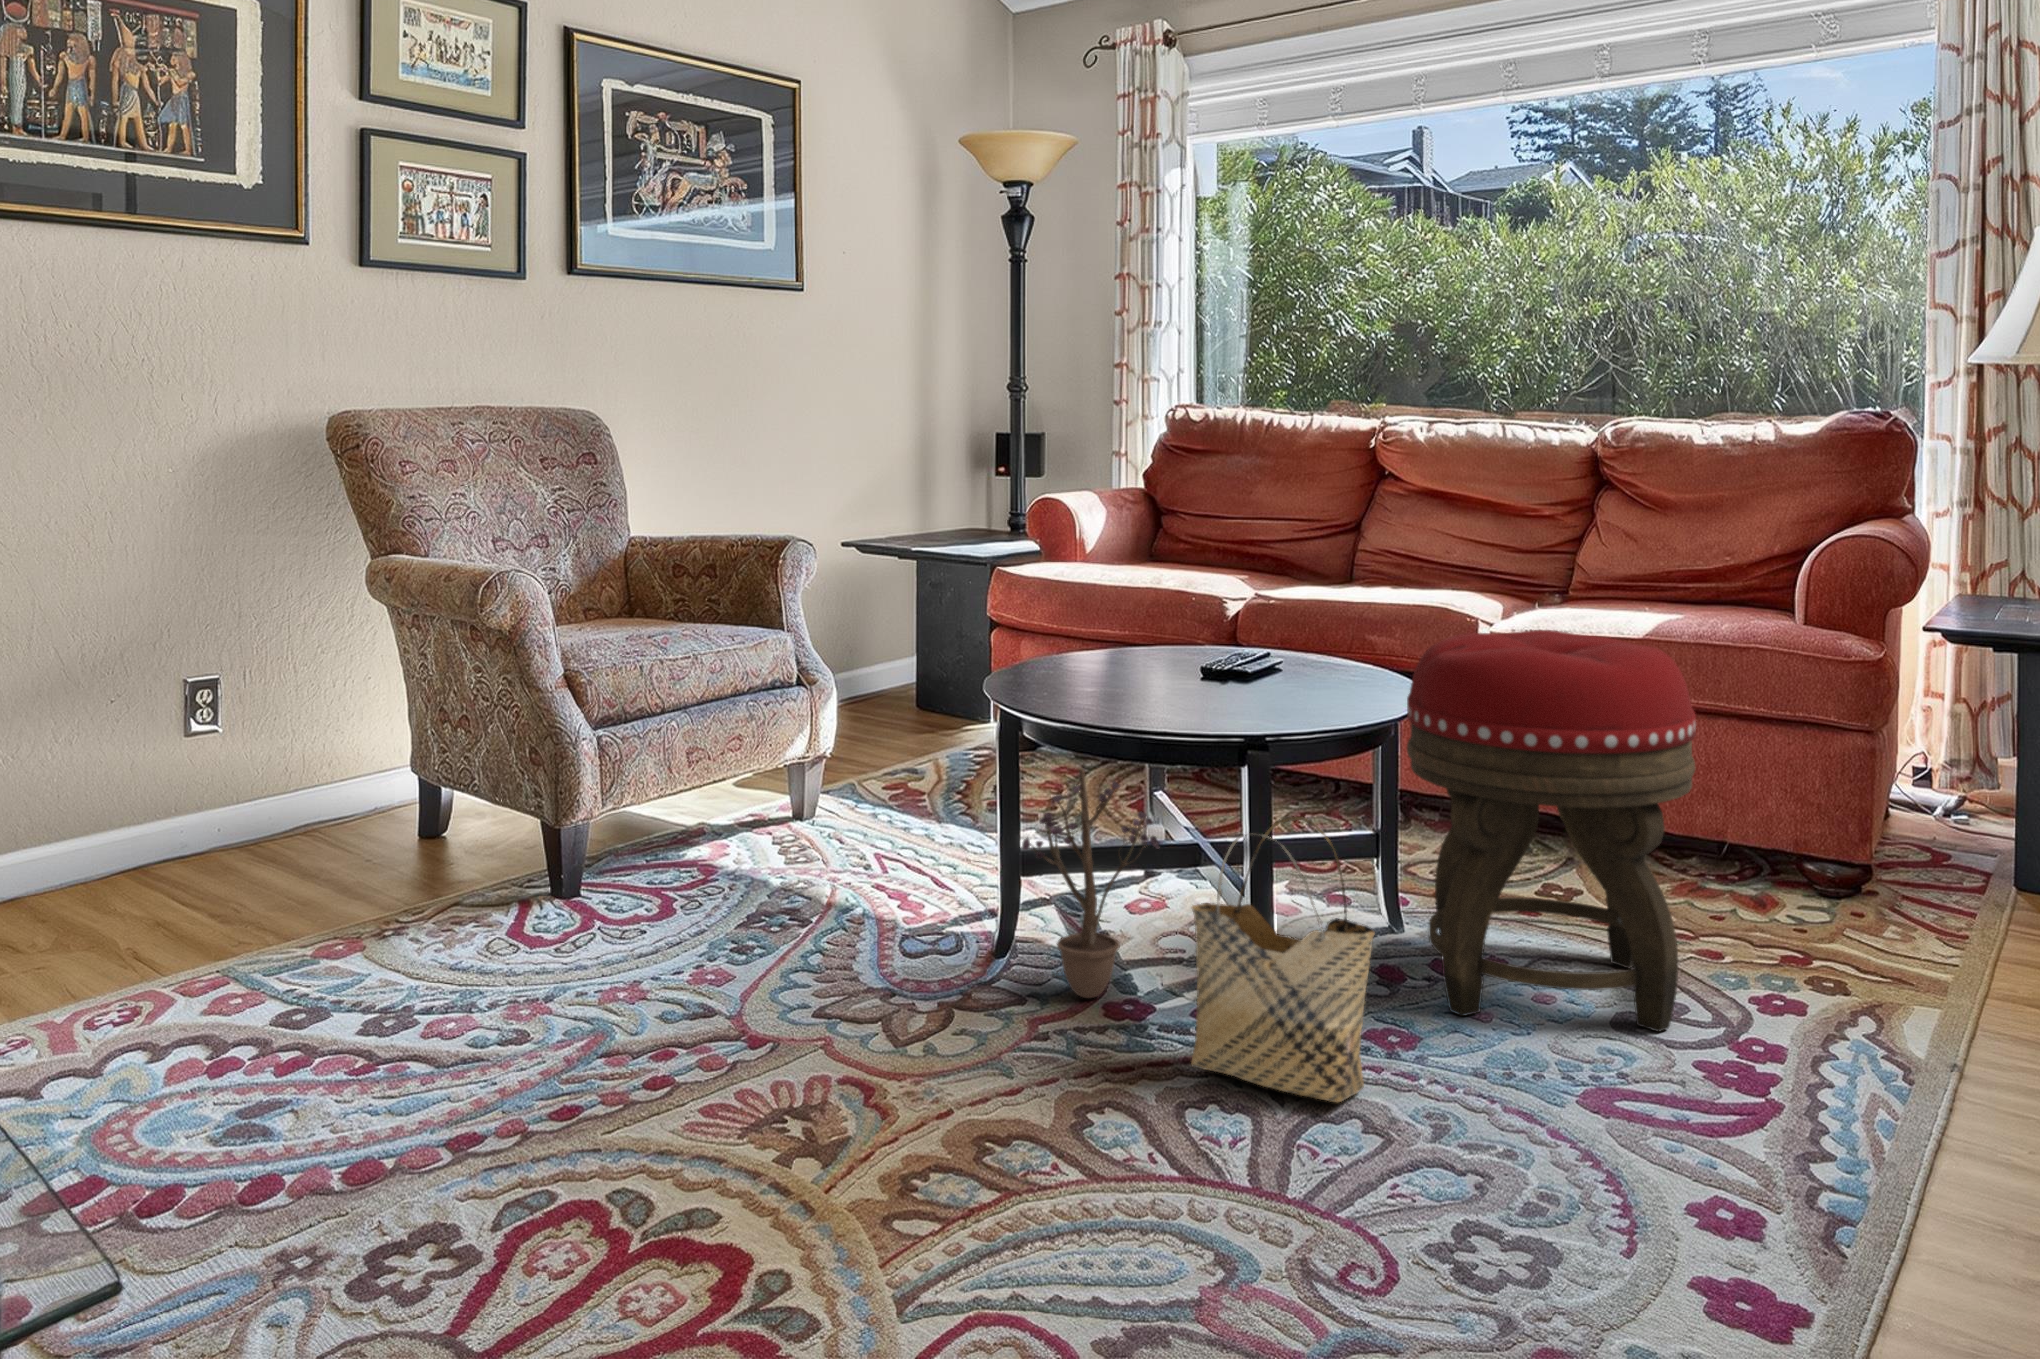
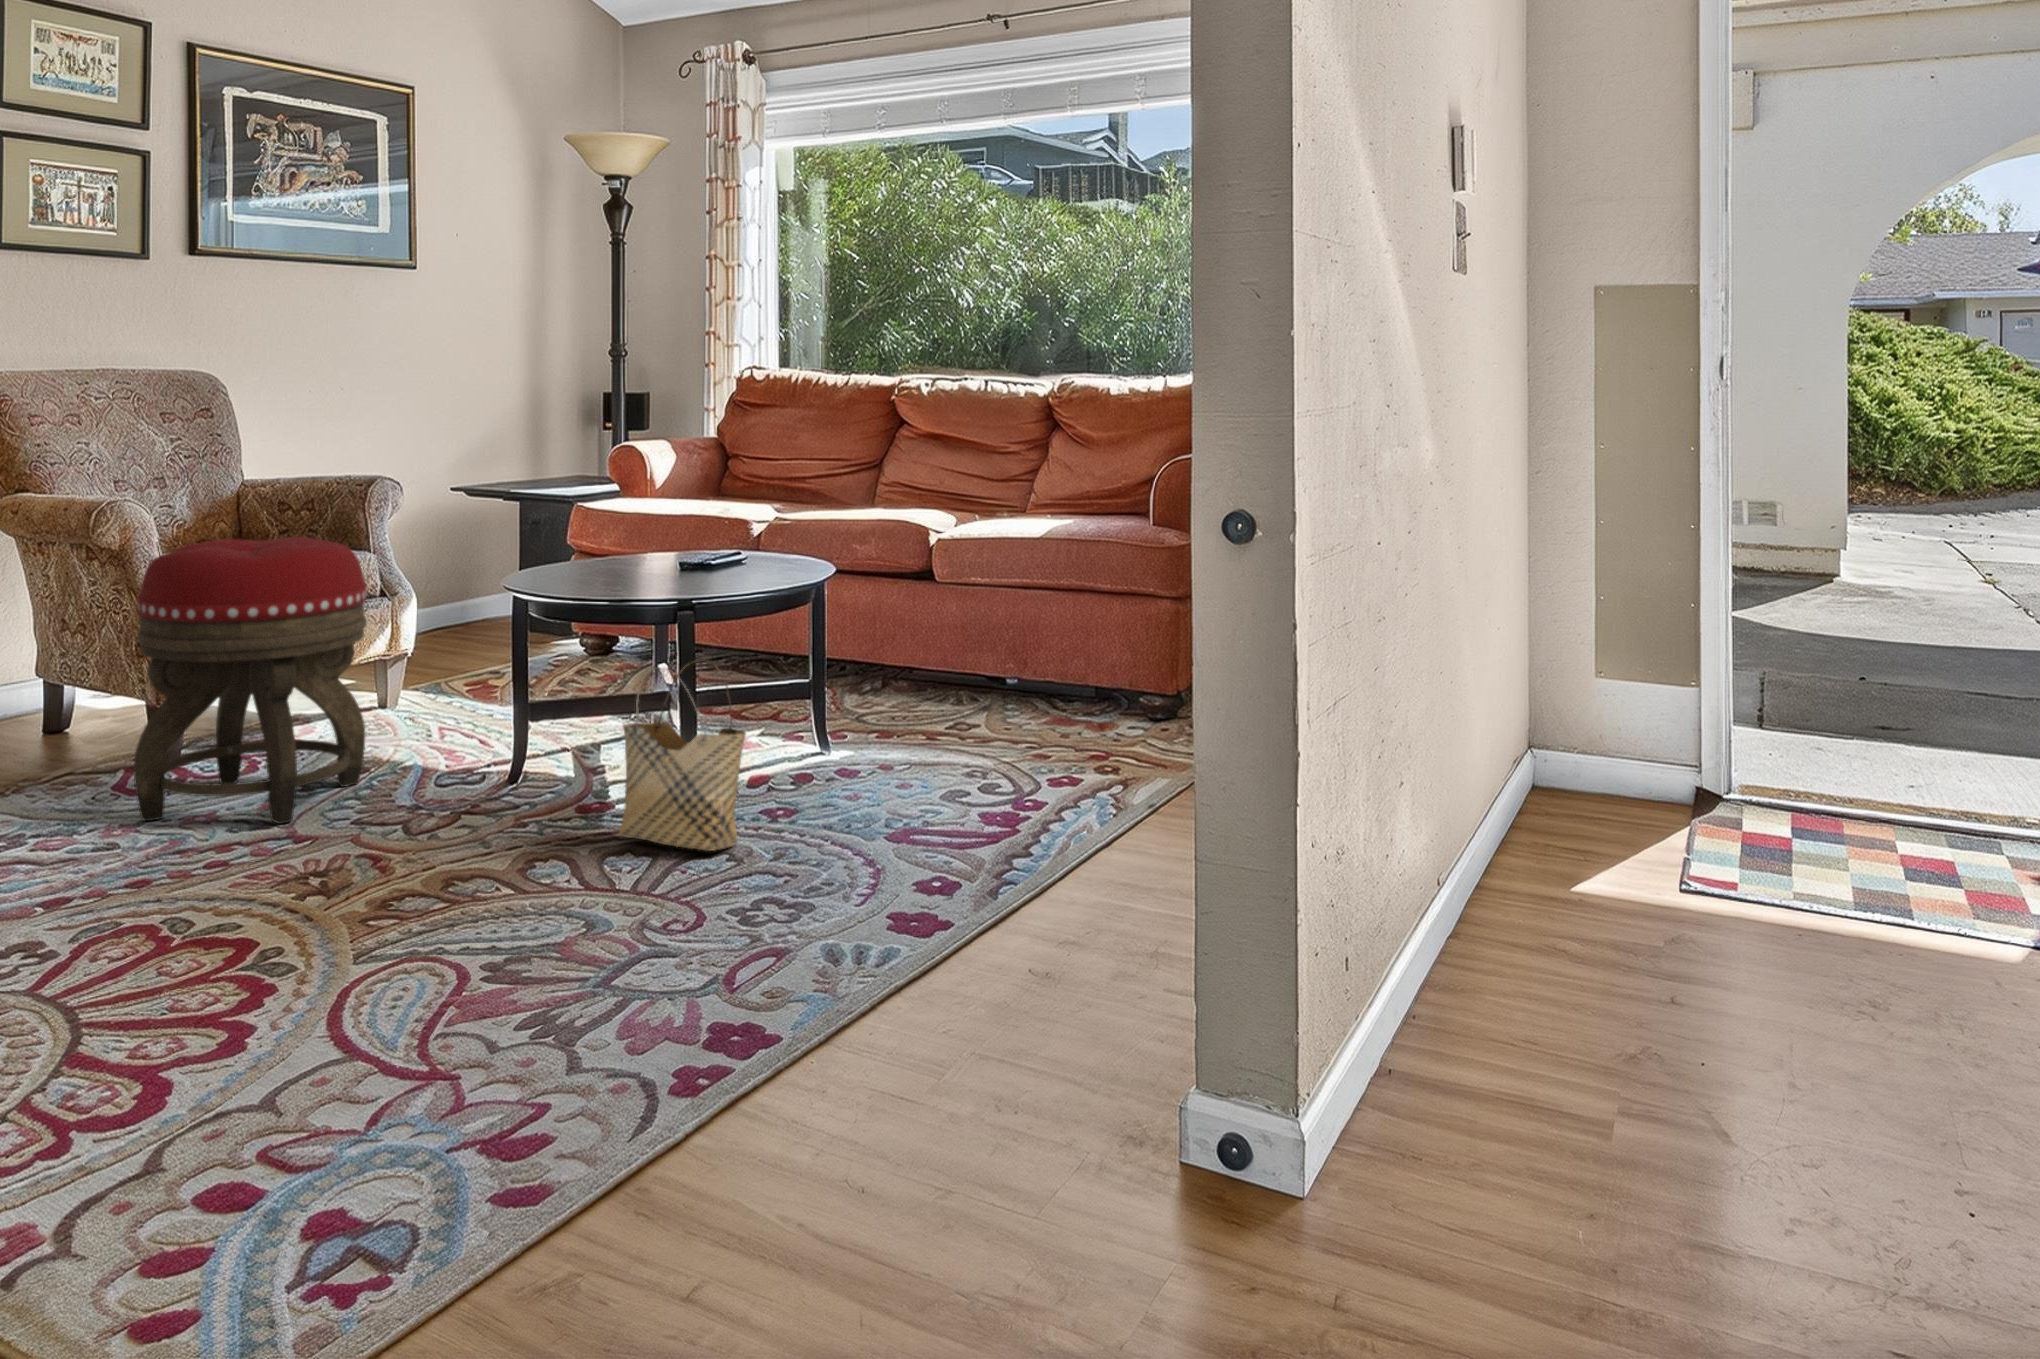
footstool: present [1407,630,1696,1032] -> present [134,536,367,824]
decorative plant: present [994,769,1160,998] -> none [496,636,622,804]

